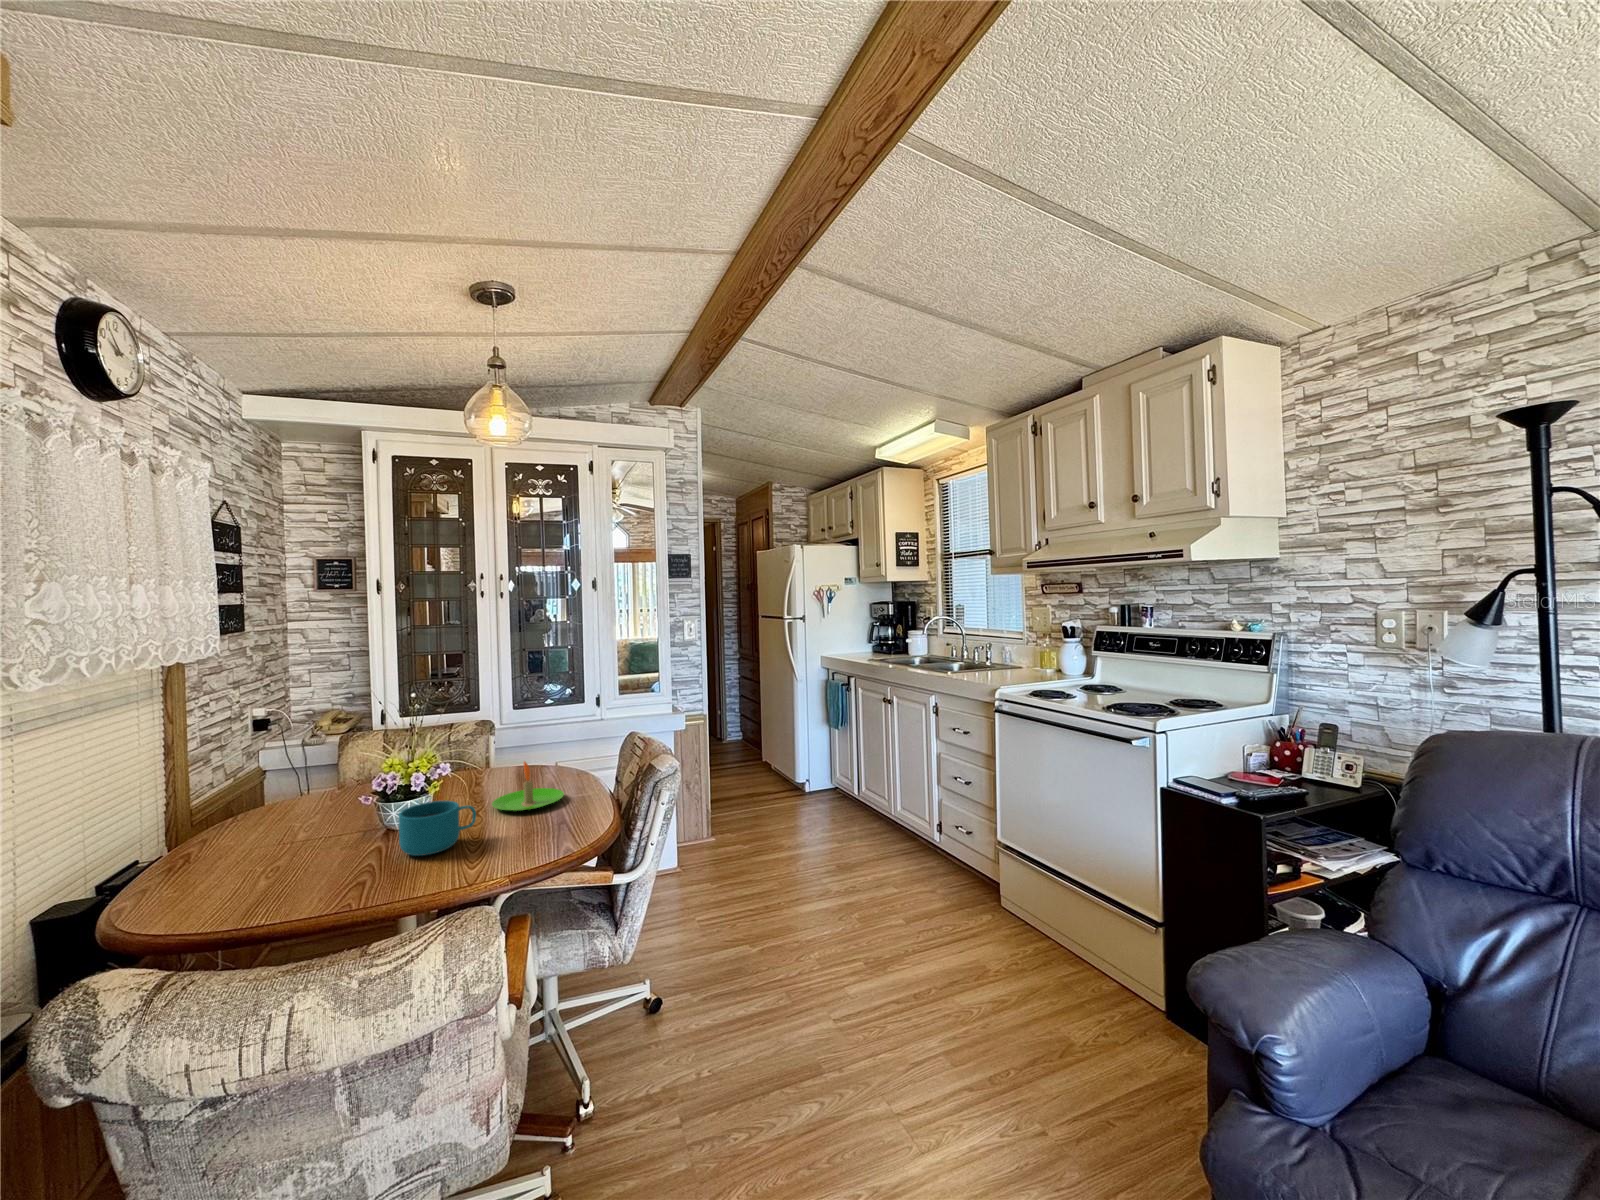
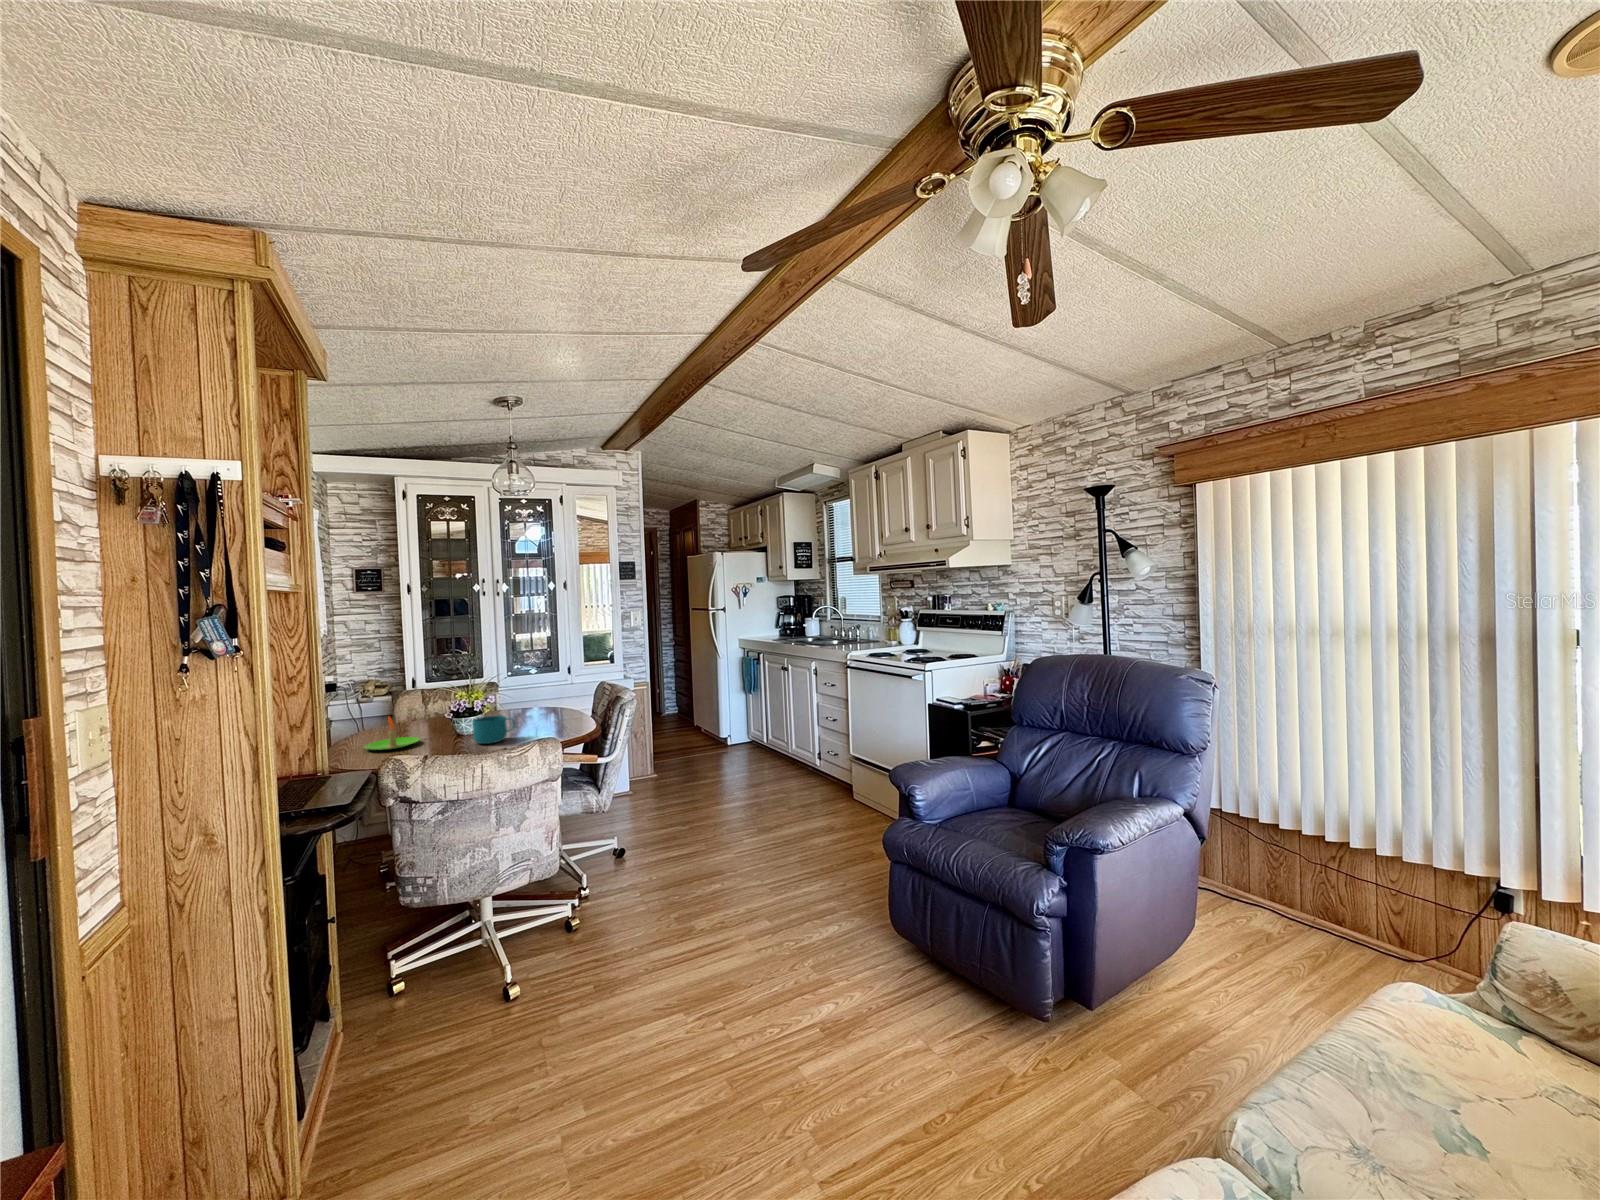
candle: present [492,762,564,811] -> present [364,717,420,750]

